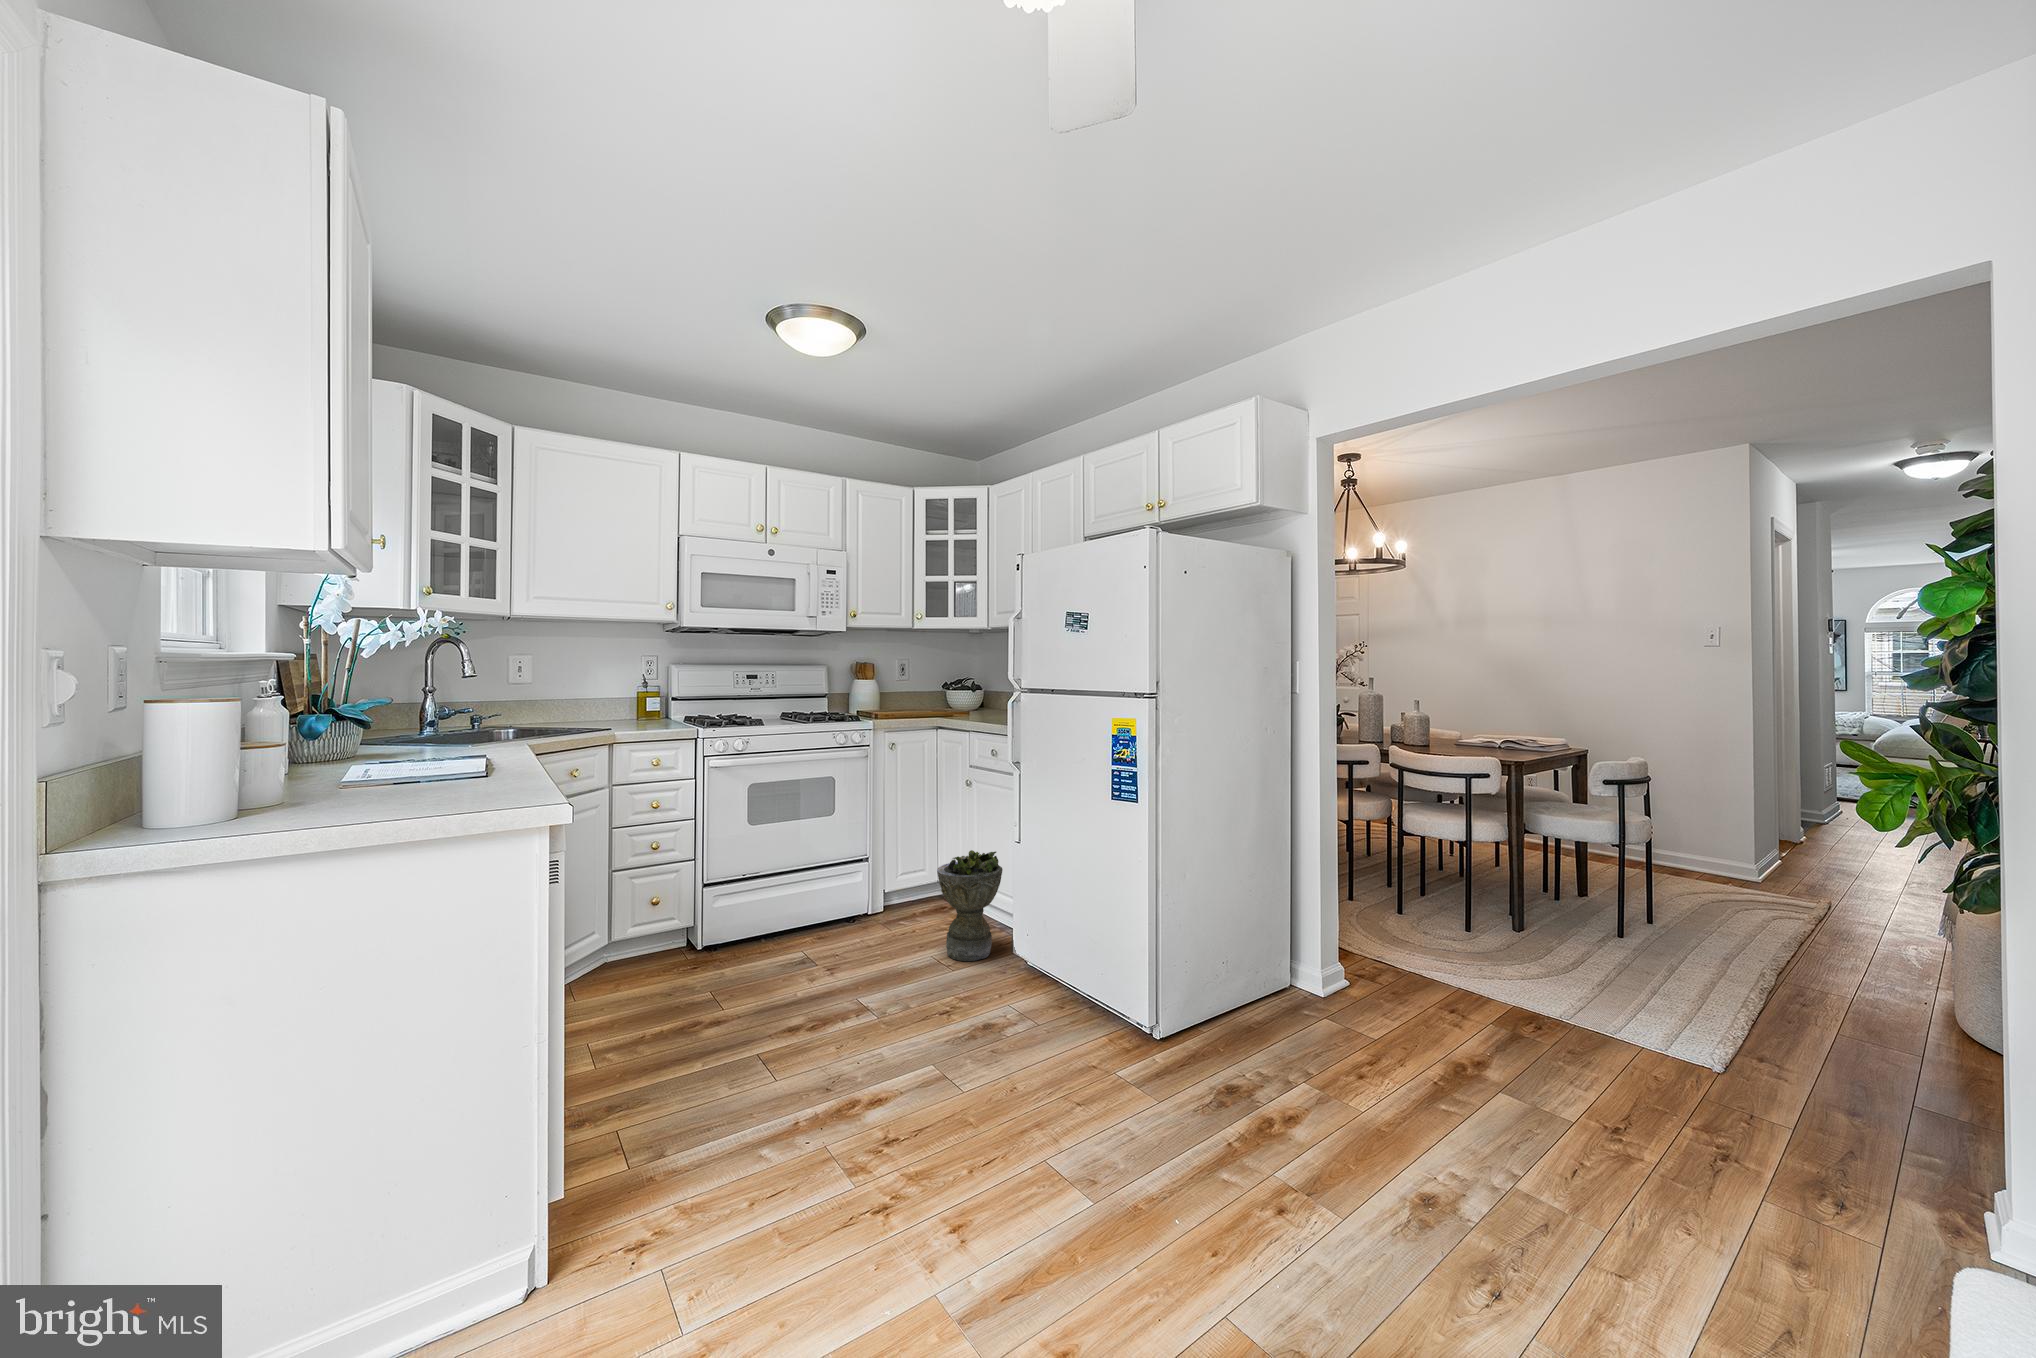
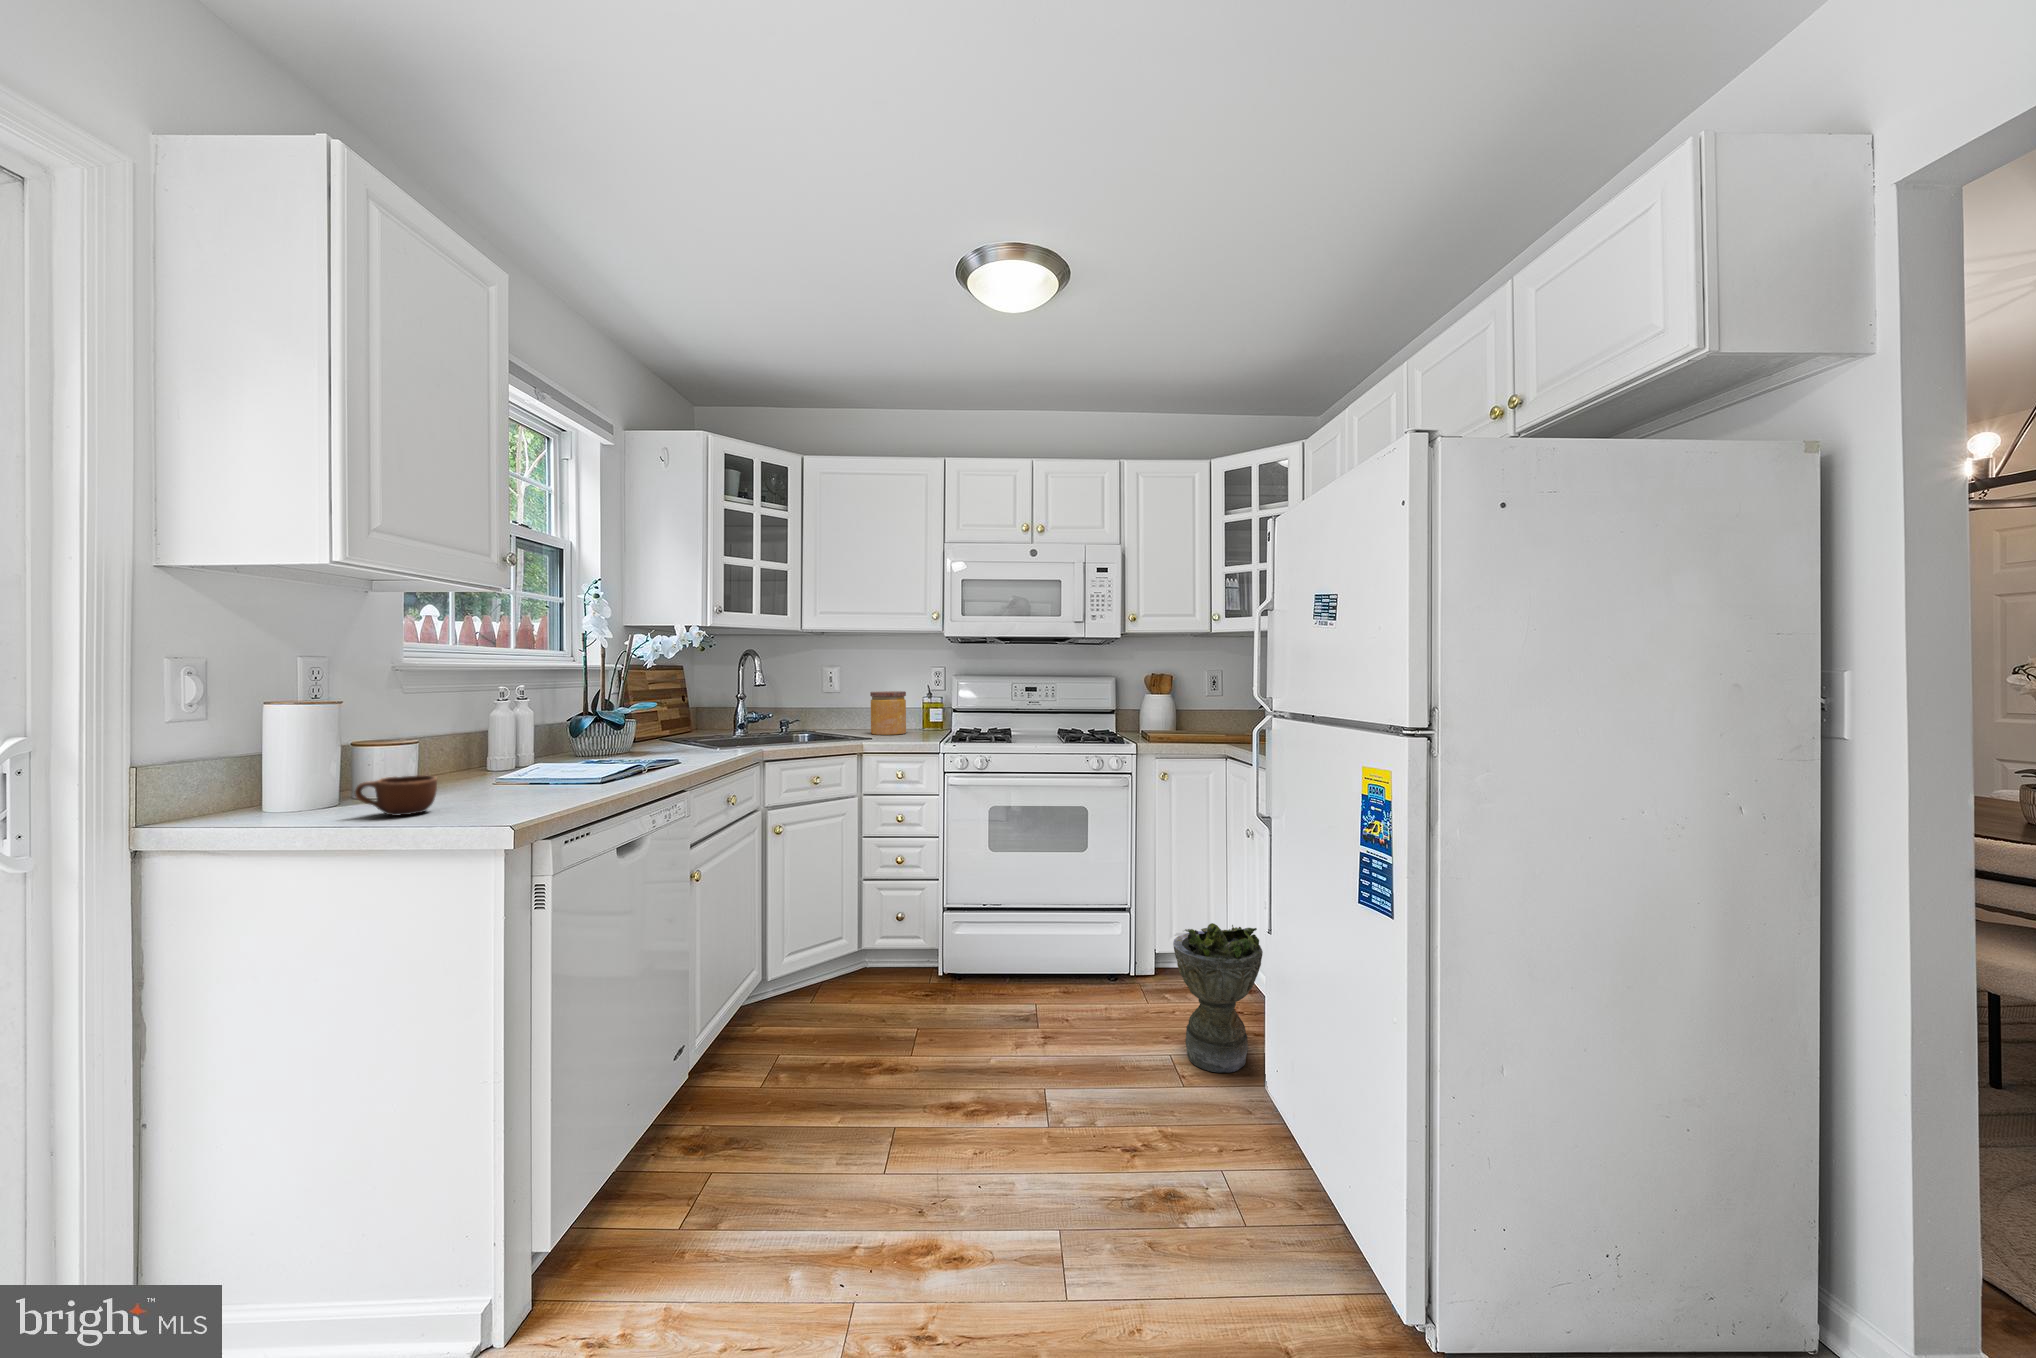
jar: none [580,680,621,726] -> present [870,691,906,735]
mug: none [313,757,391,797] -> present [355,775,437,816]

